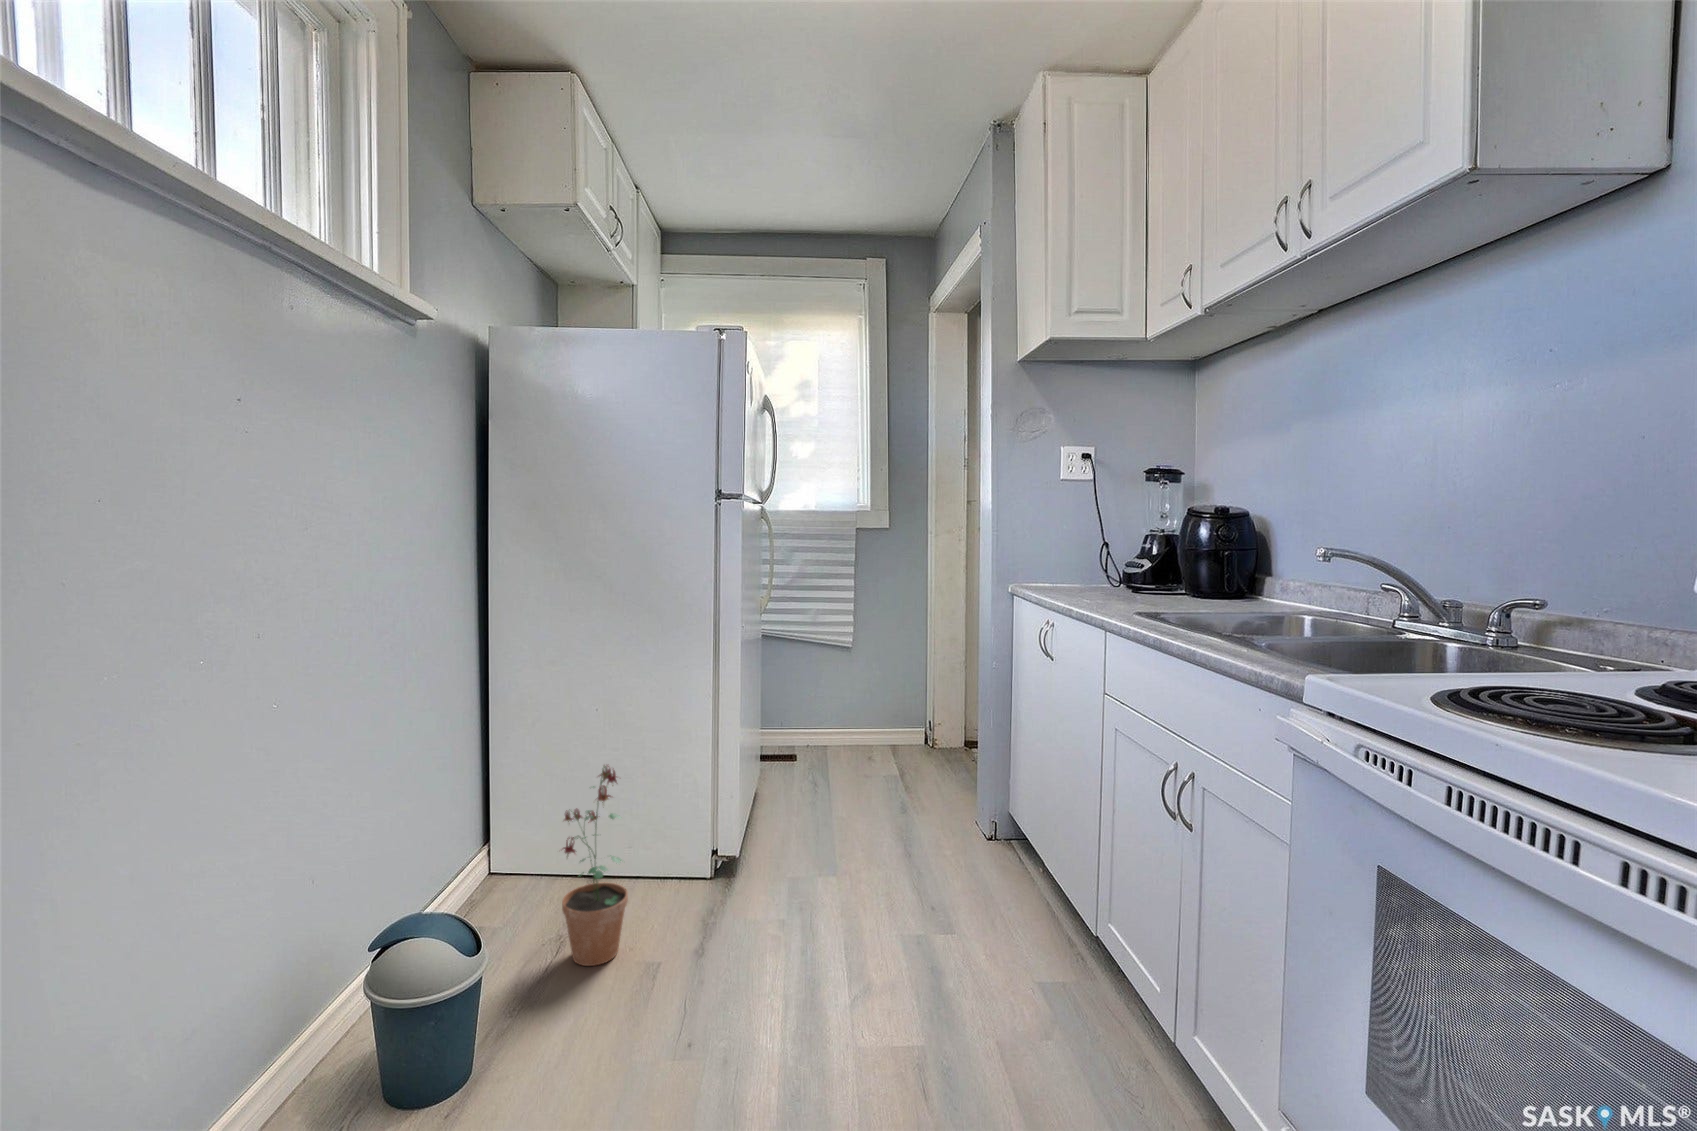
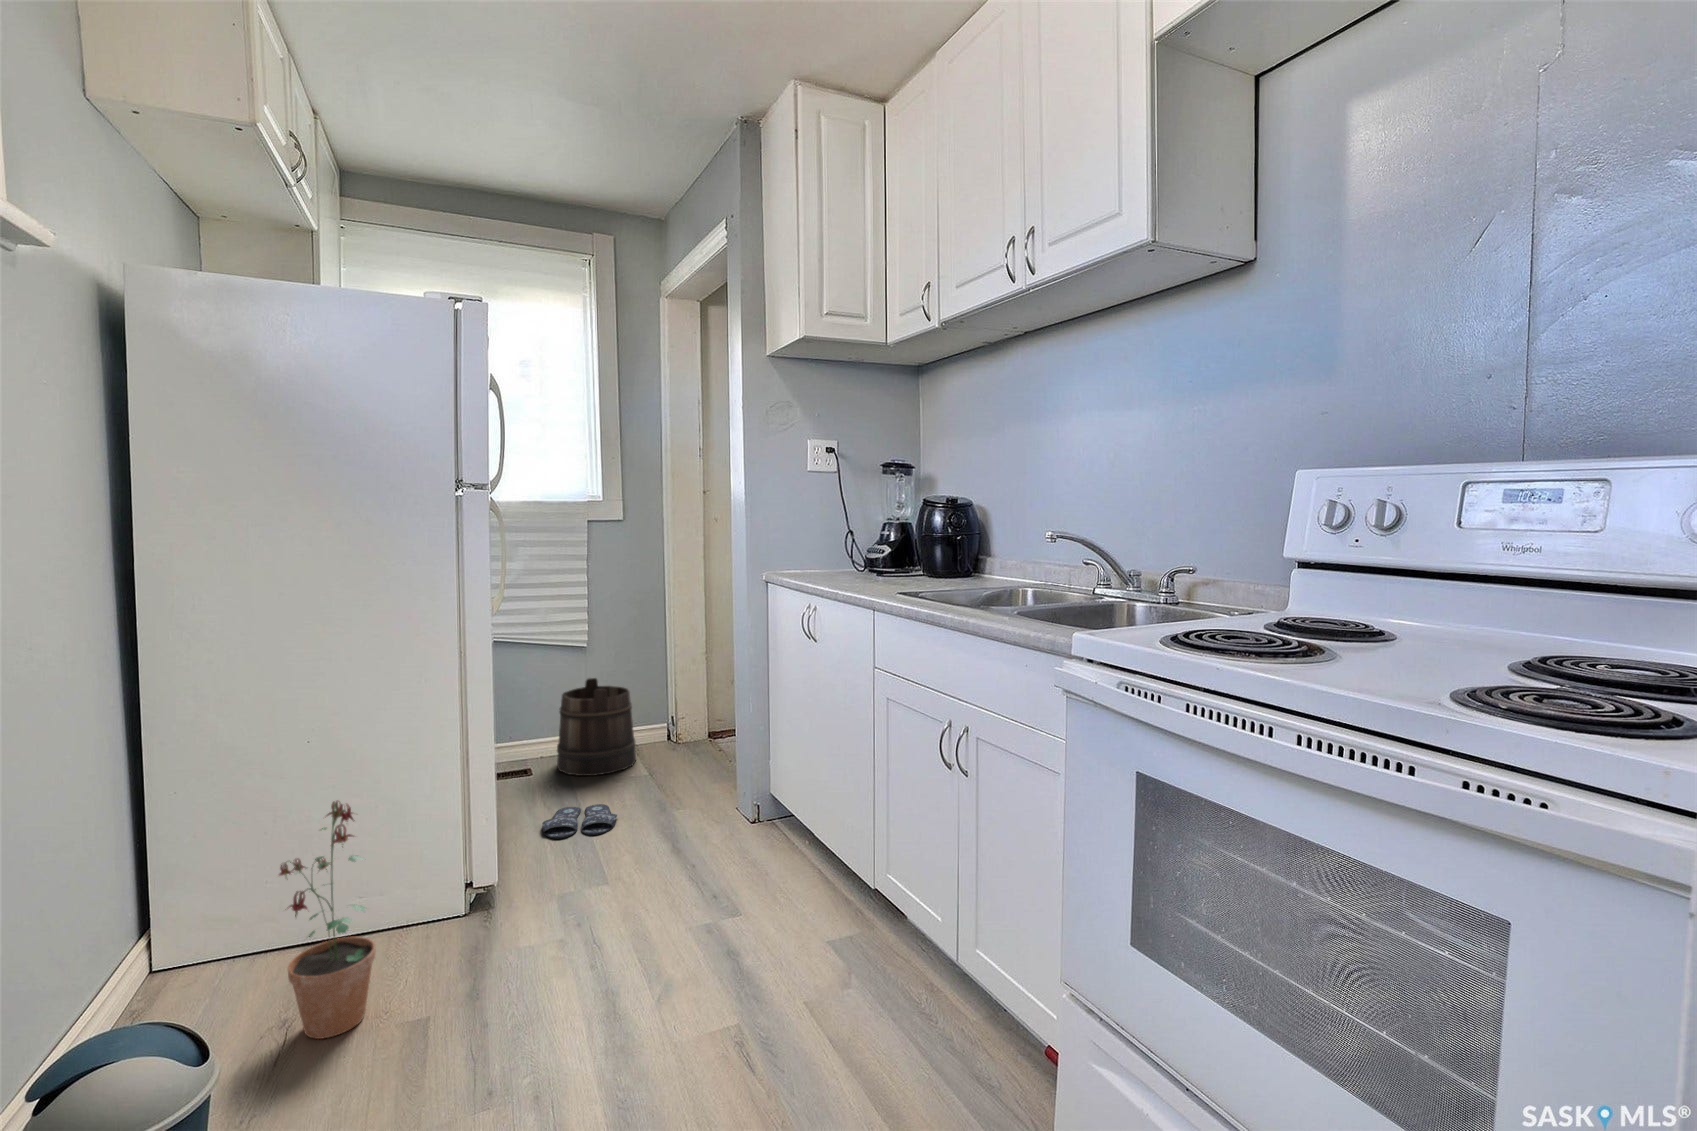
bucket: none [819,678,891,770] -> present [557,678,636,776]
slippers: none [793,797,861,828] -> present [542,804,617,839]

